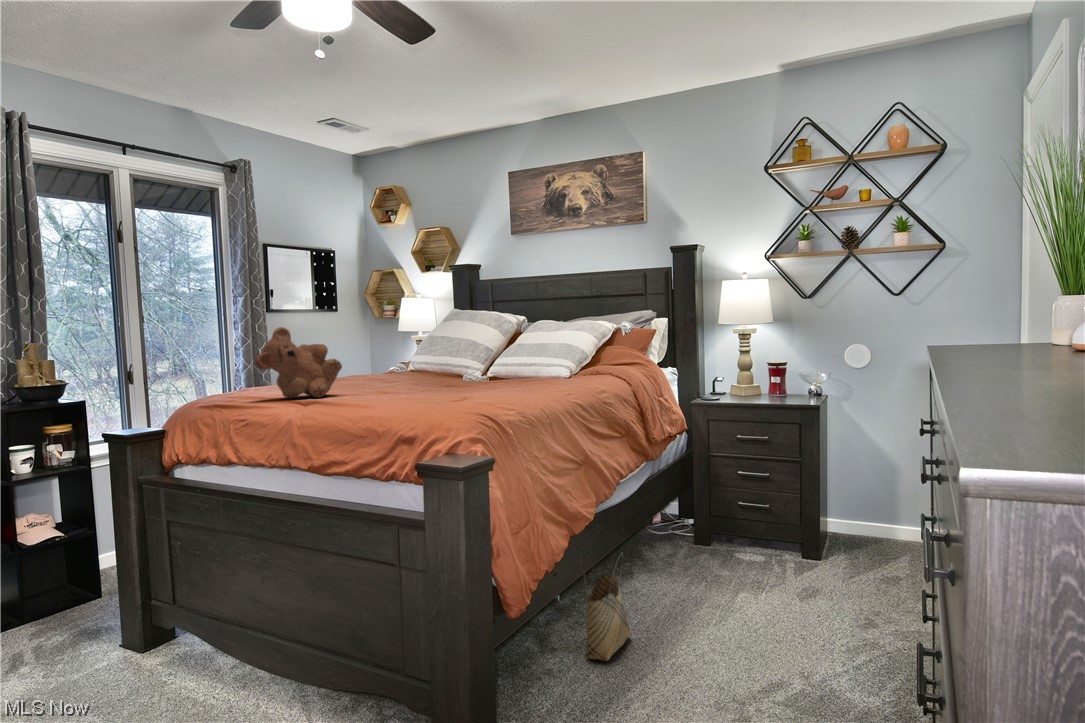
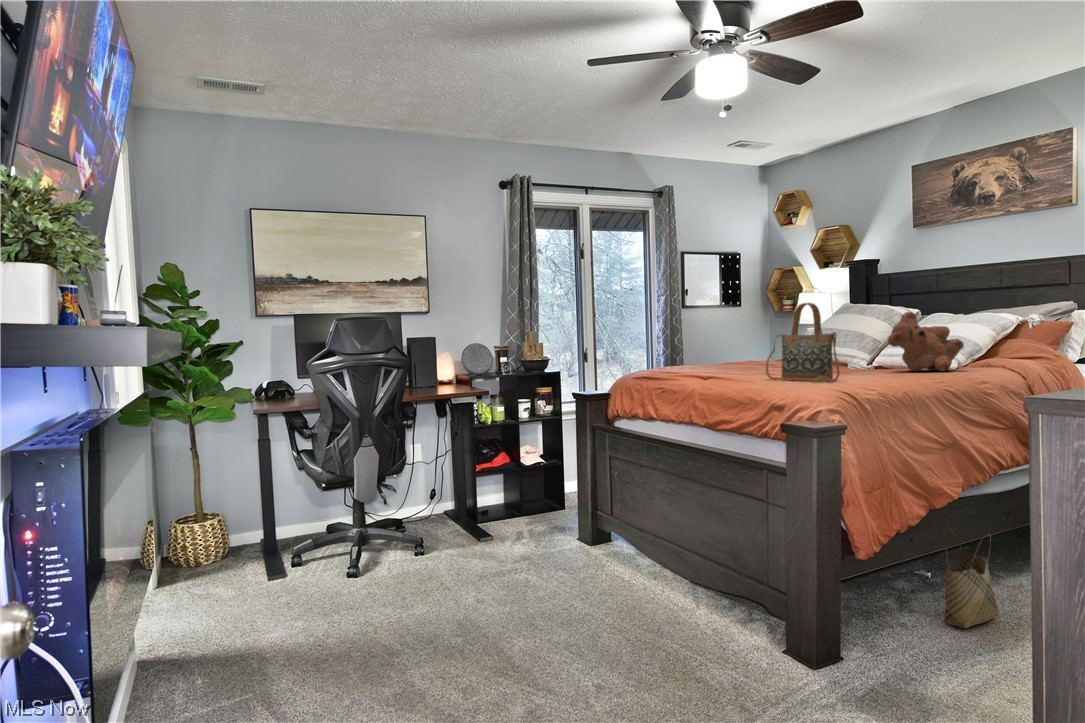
handbag: none [383,305,470,401] -> present [766,303,840,382]
teddy bear: present [255,327,342,398] -> present [888,312,964,372]

